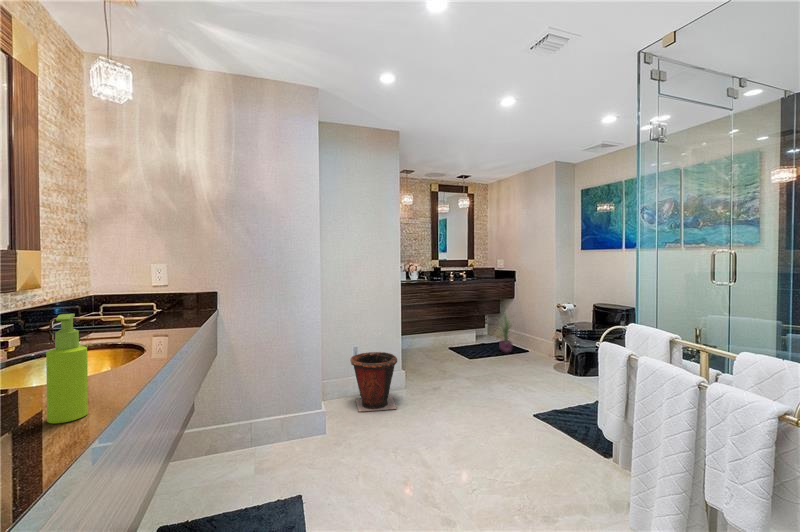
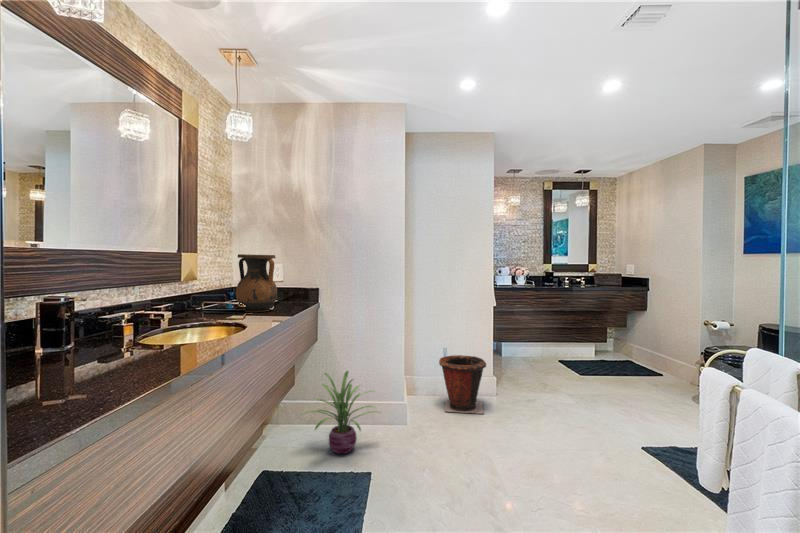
vase: none [106,252,168,327] -> present [236,254,277,312]
soap dispenser: present [46,314,88,423] -> none [190,289,210,353]
decorative plant: present [499,315,513,353] -> present [302,371,376,454]

